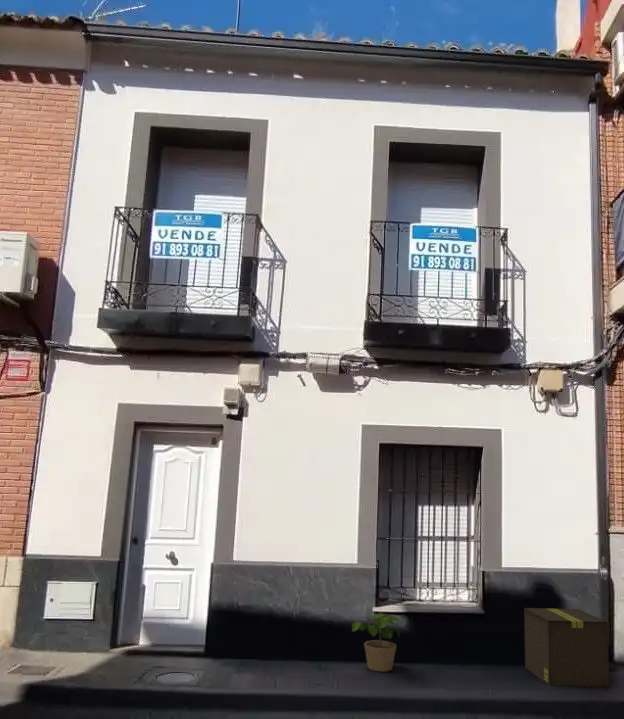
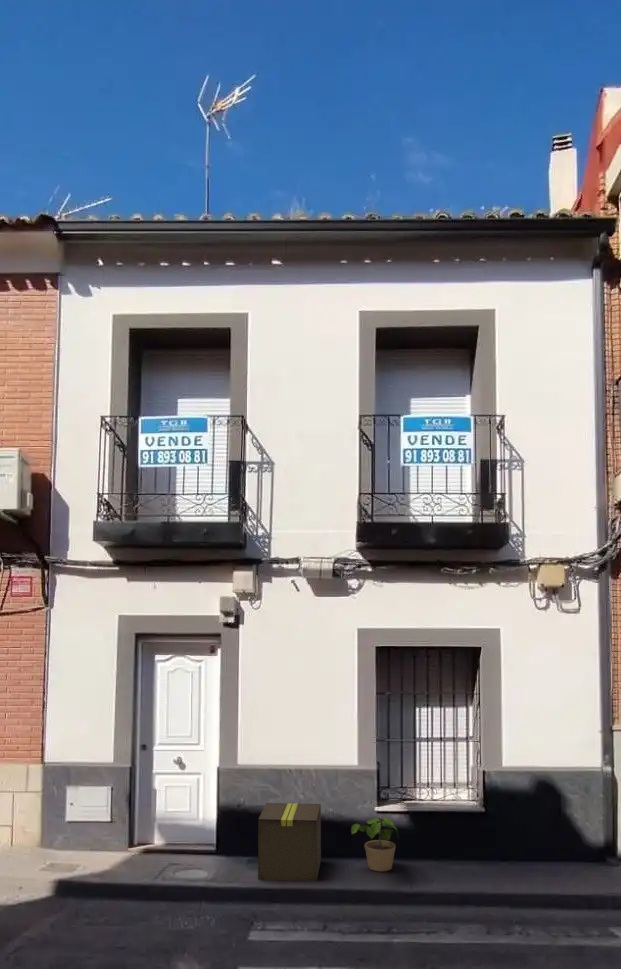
cardboard box: present [524,608,609,687] -> present [258,803,321,881]

